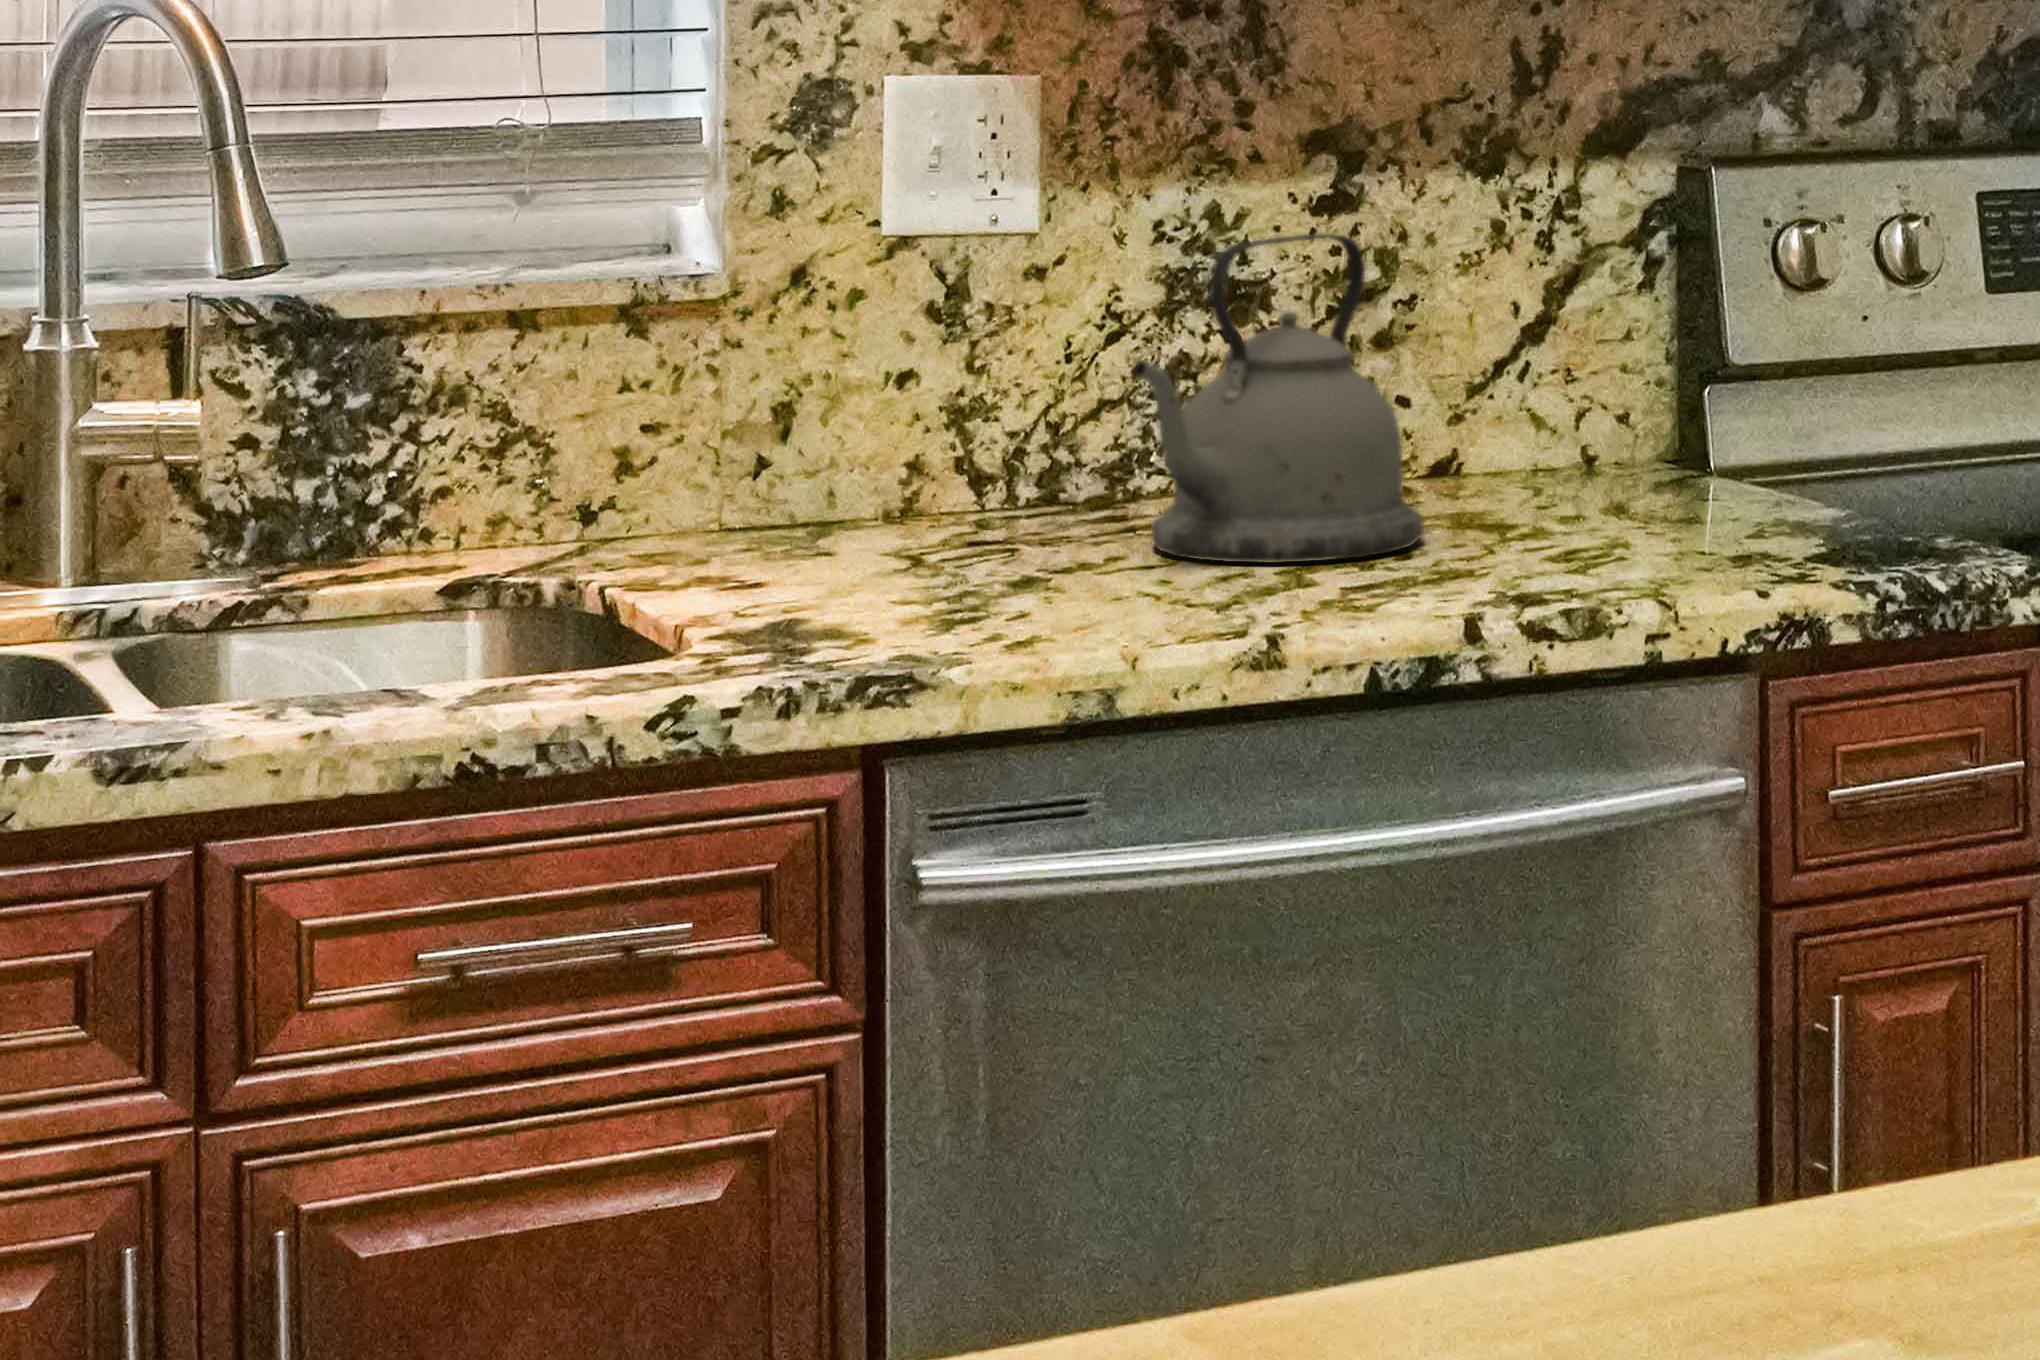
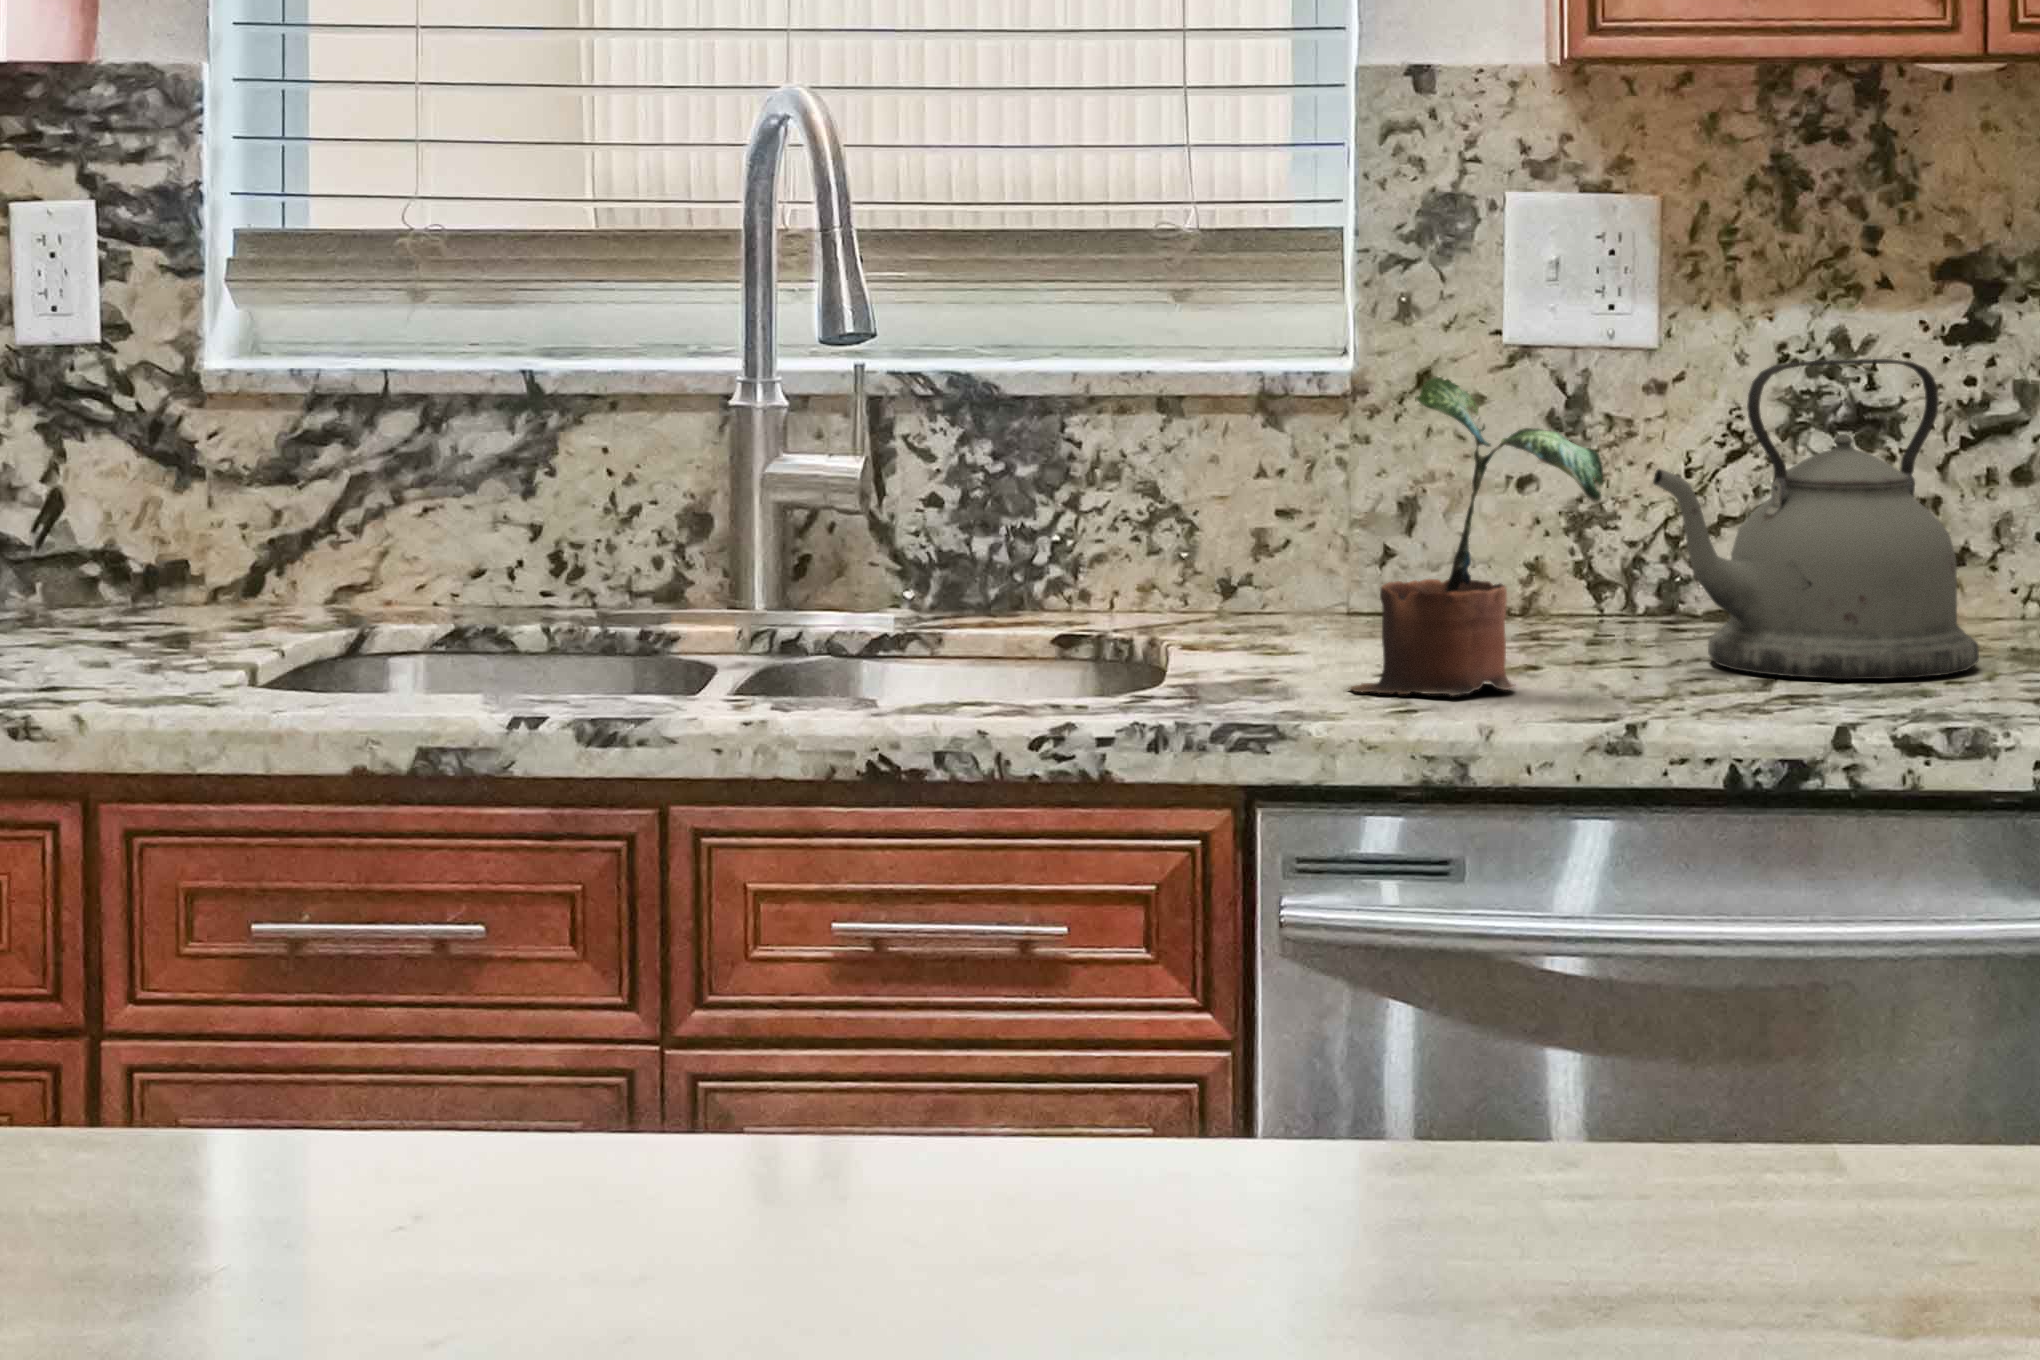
potted plant: none [860,281,1149,625] -> present [1351,377,1603,695]

